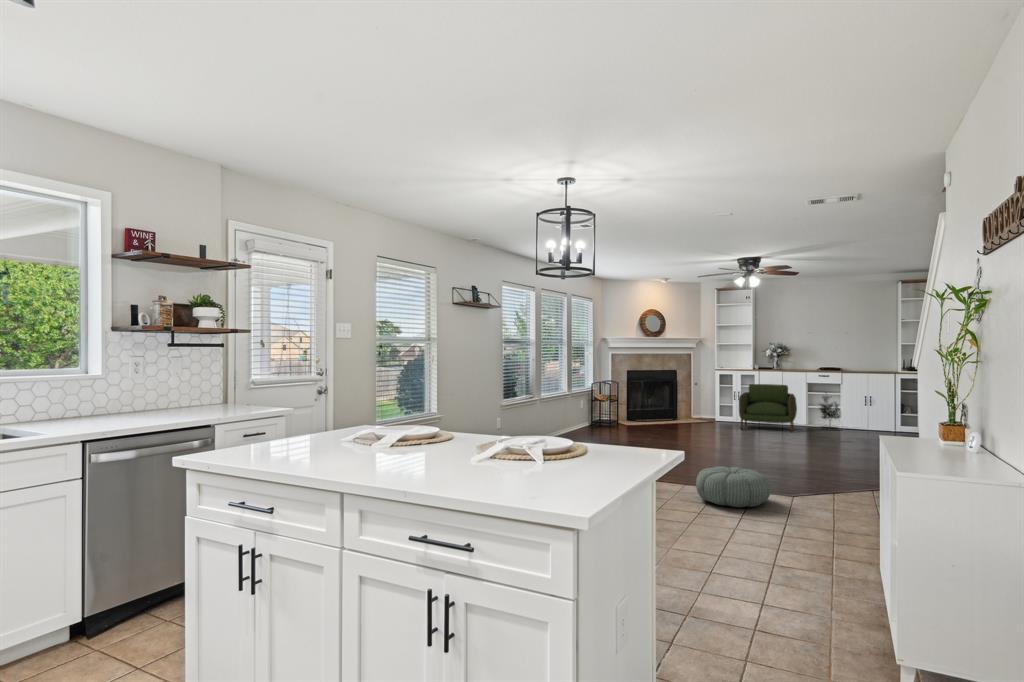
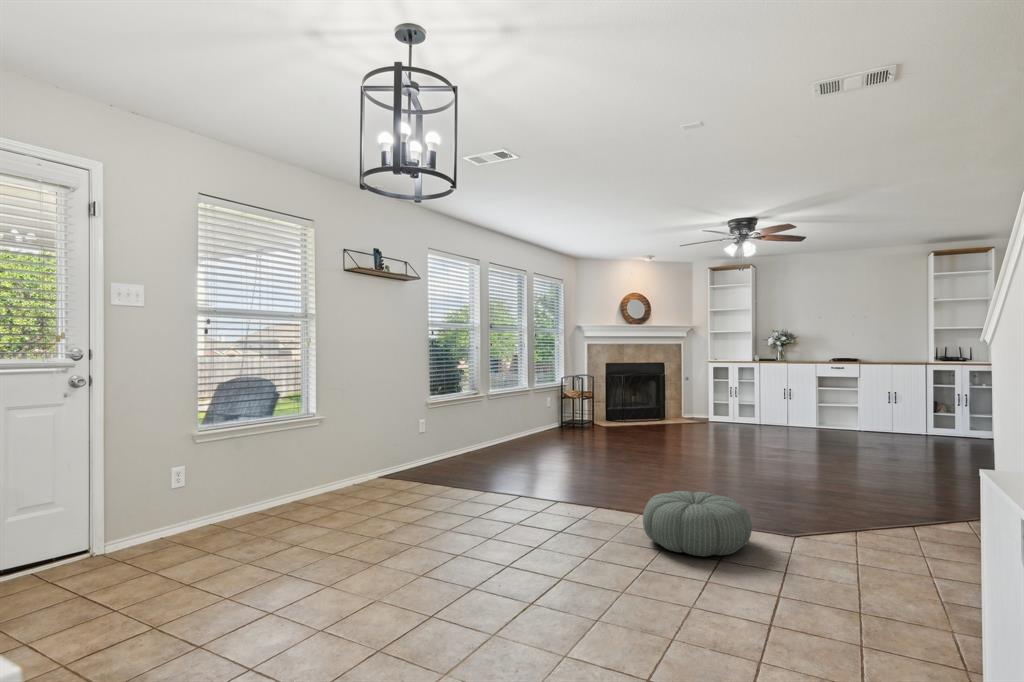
armchair: present [739,384,797,433] -> none [734,378,804,436]
potted tree: present [818,397,841,430] -> none [829,386,861,433]

